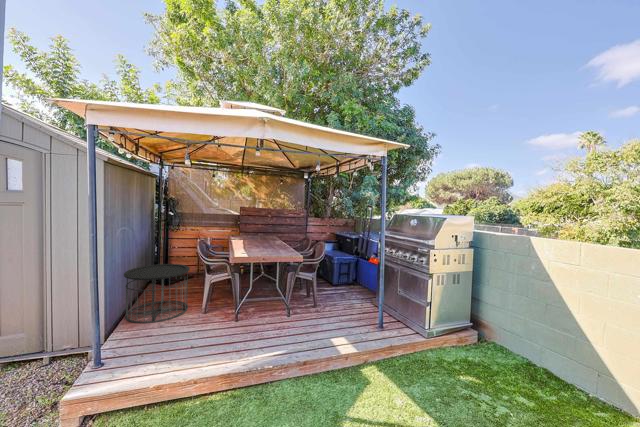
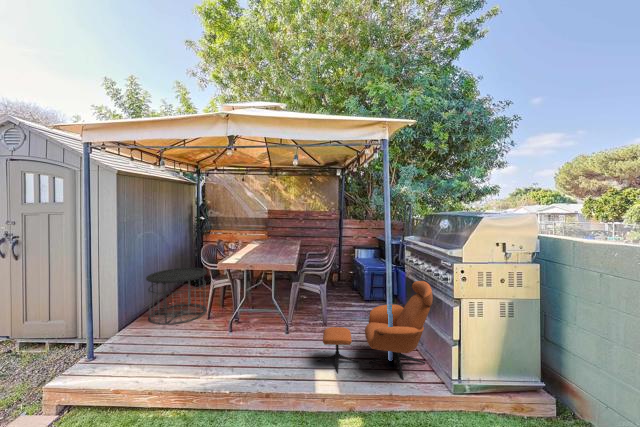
lounge chair: none [324,264,410,339] -> present [317,281,433,380]

